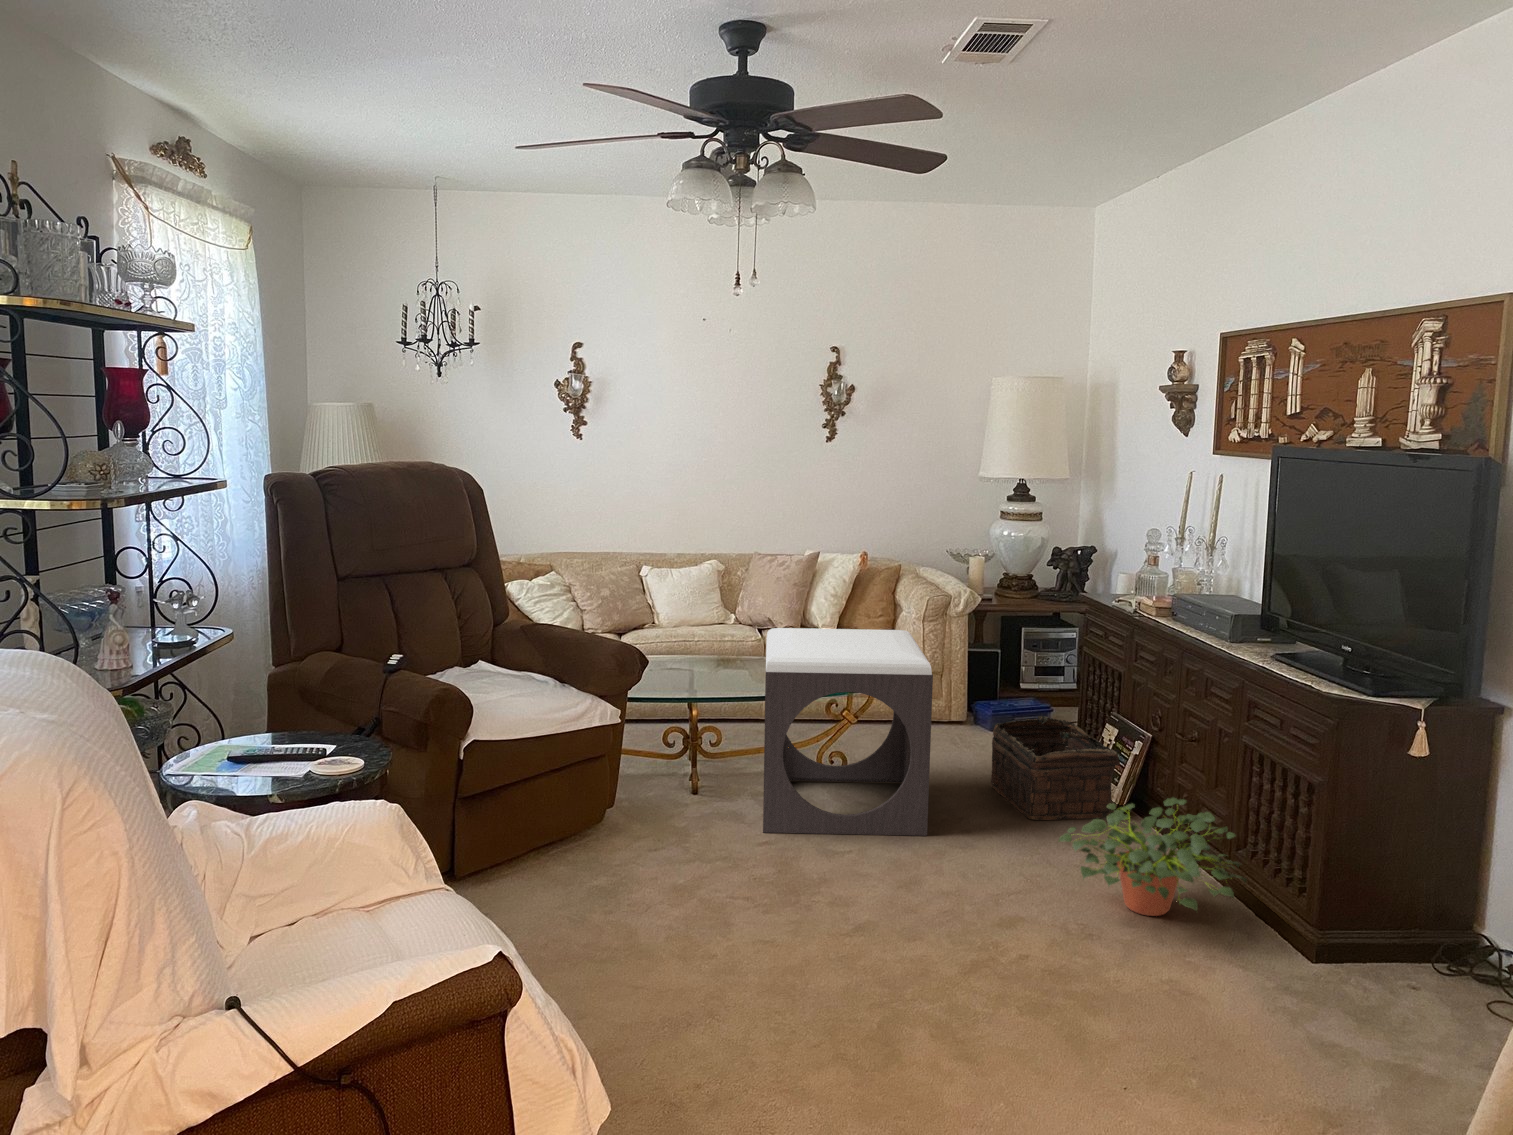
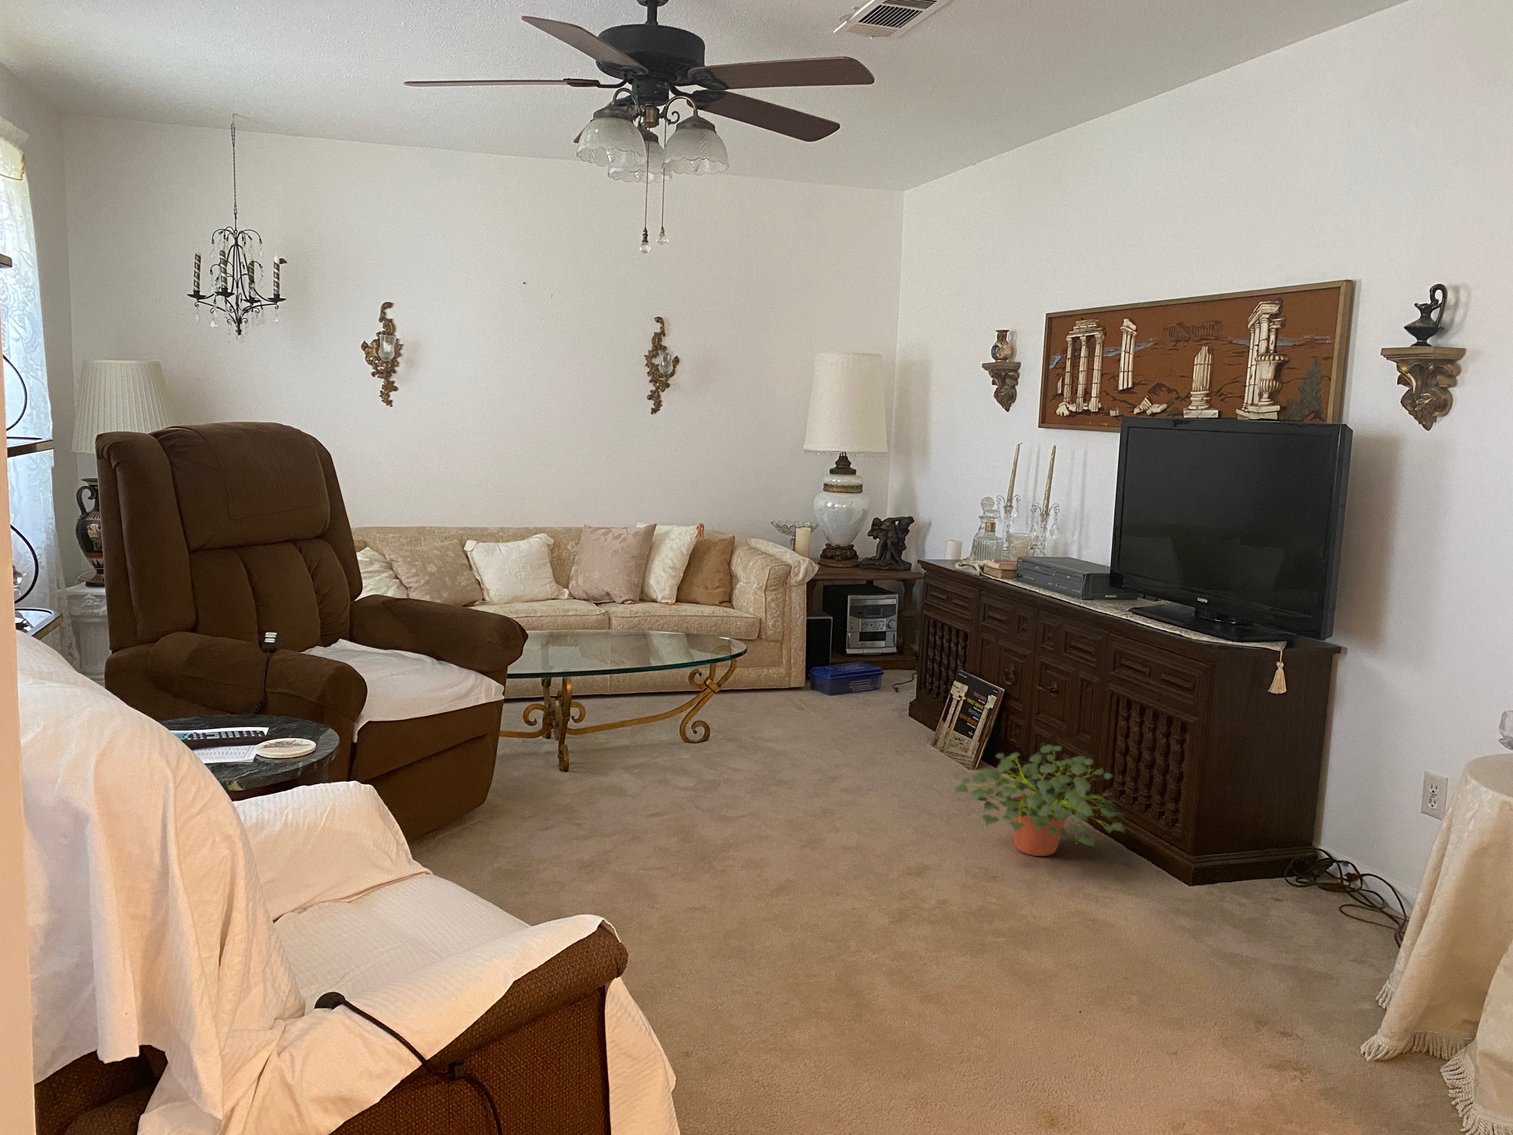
footstool: present [763,628,933,836] -> none [630,597,818,806]
basket: present [990,716,1119,820] -> none [849,676,977,775]

